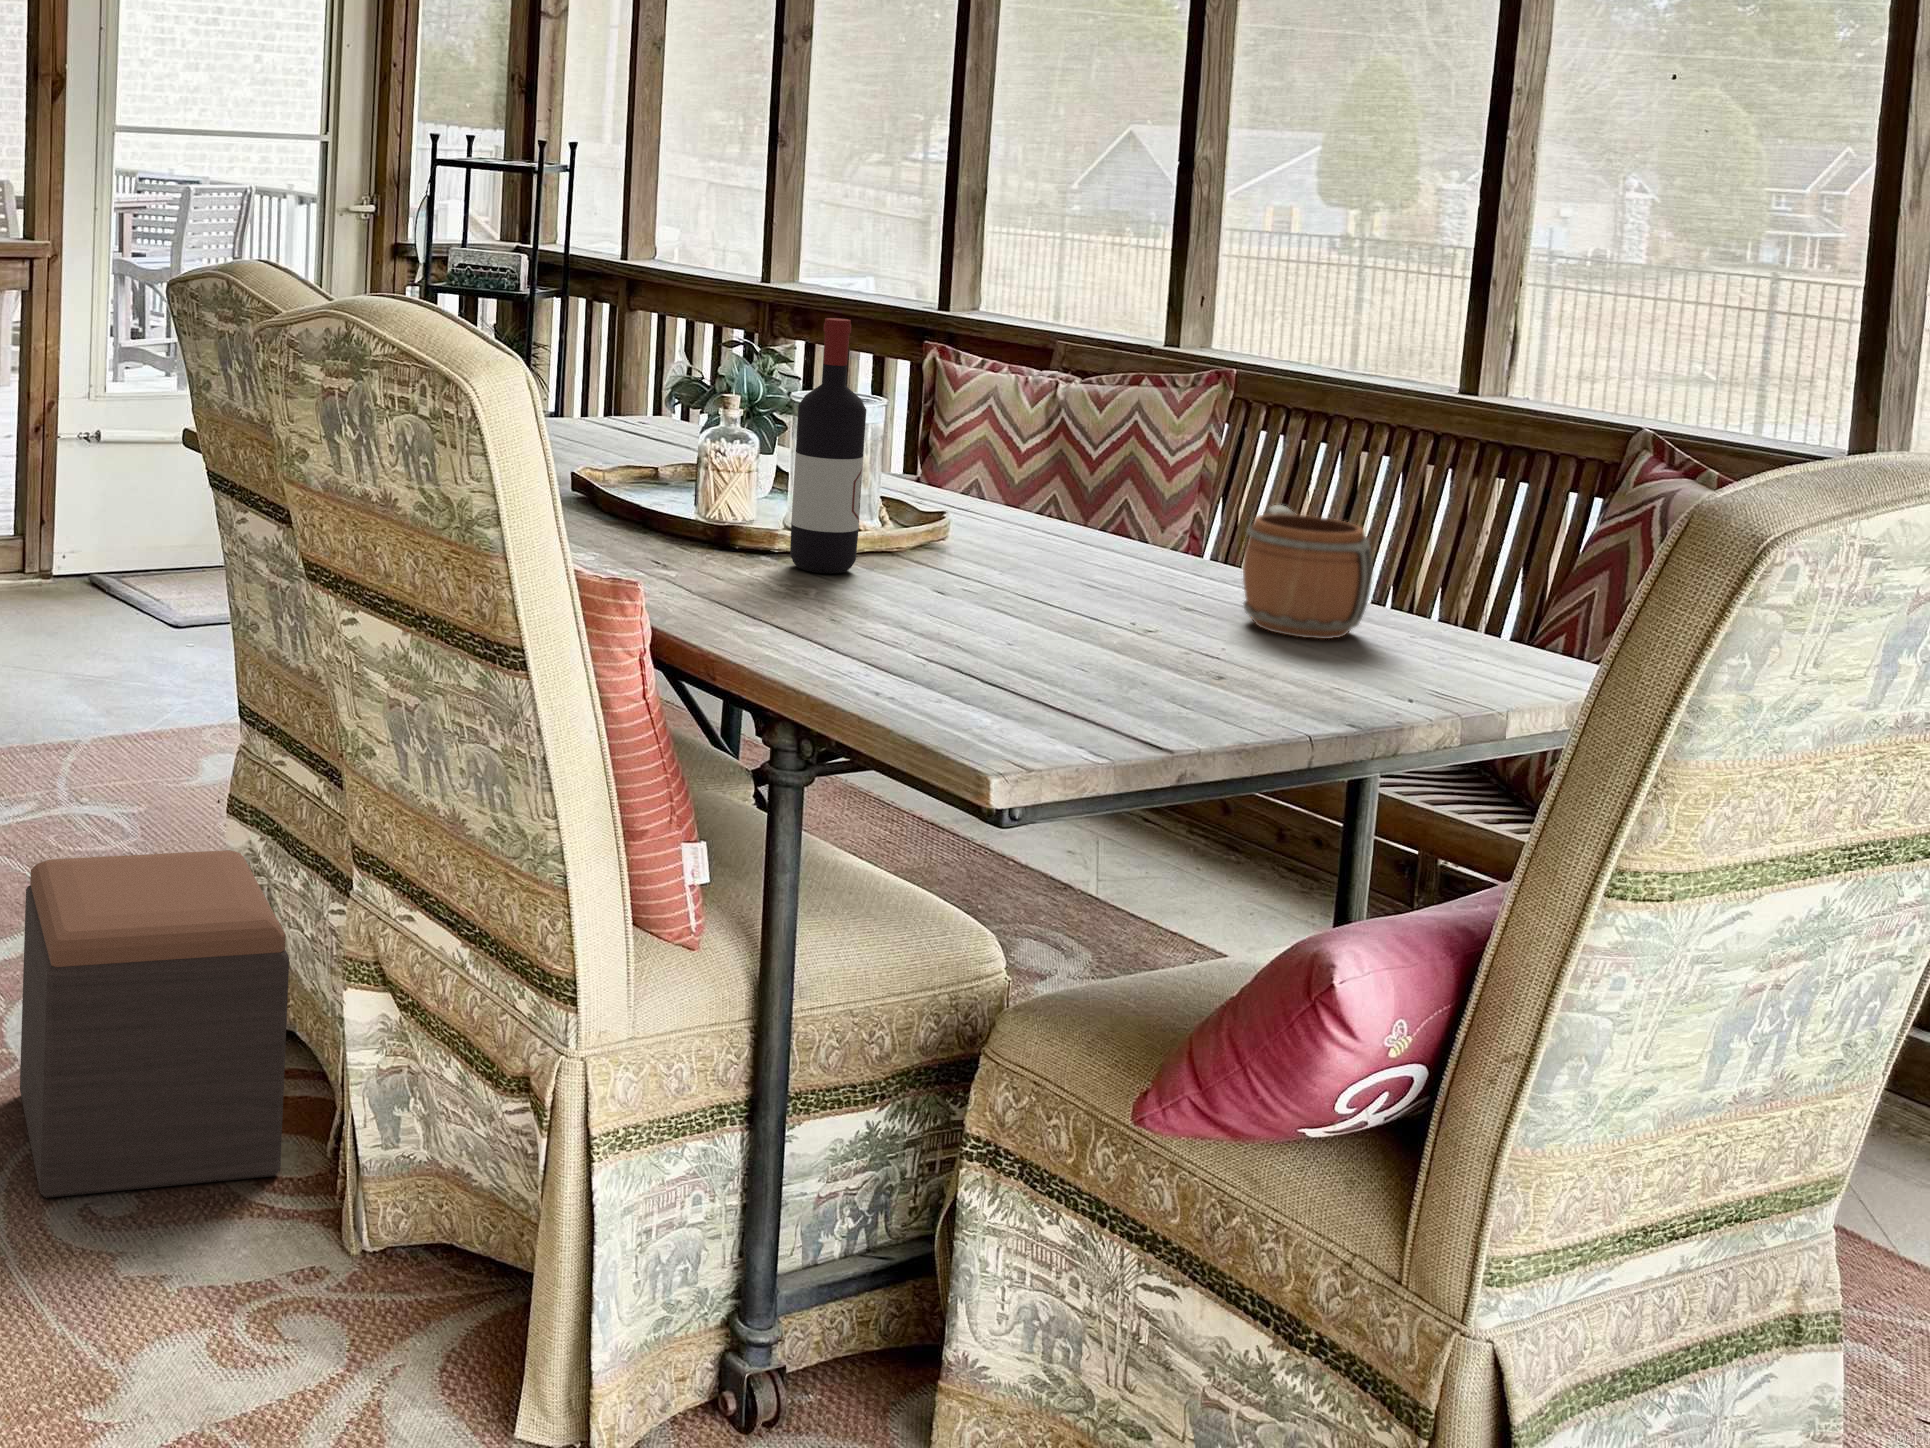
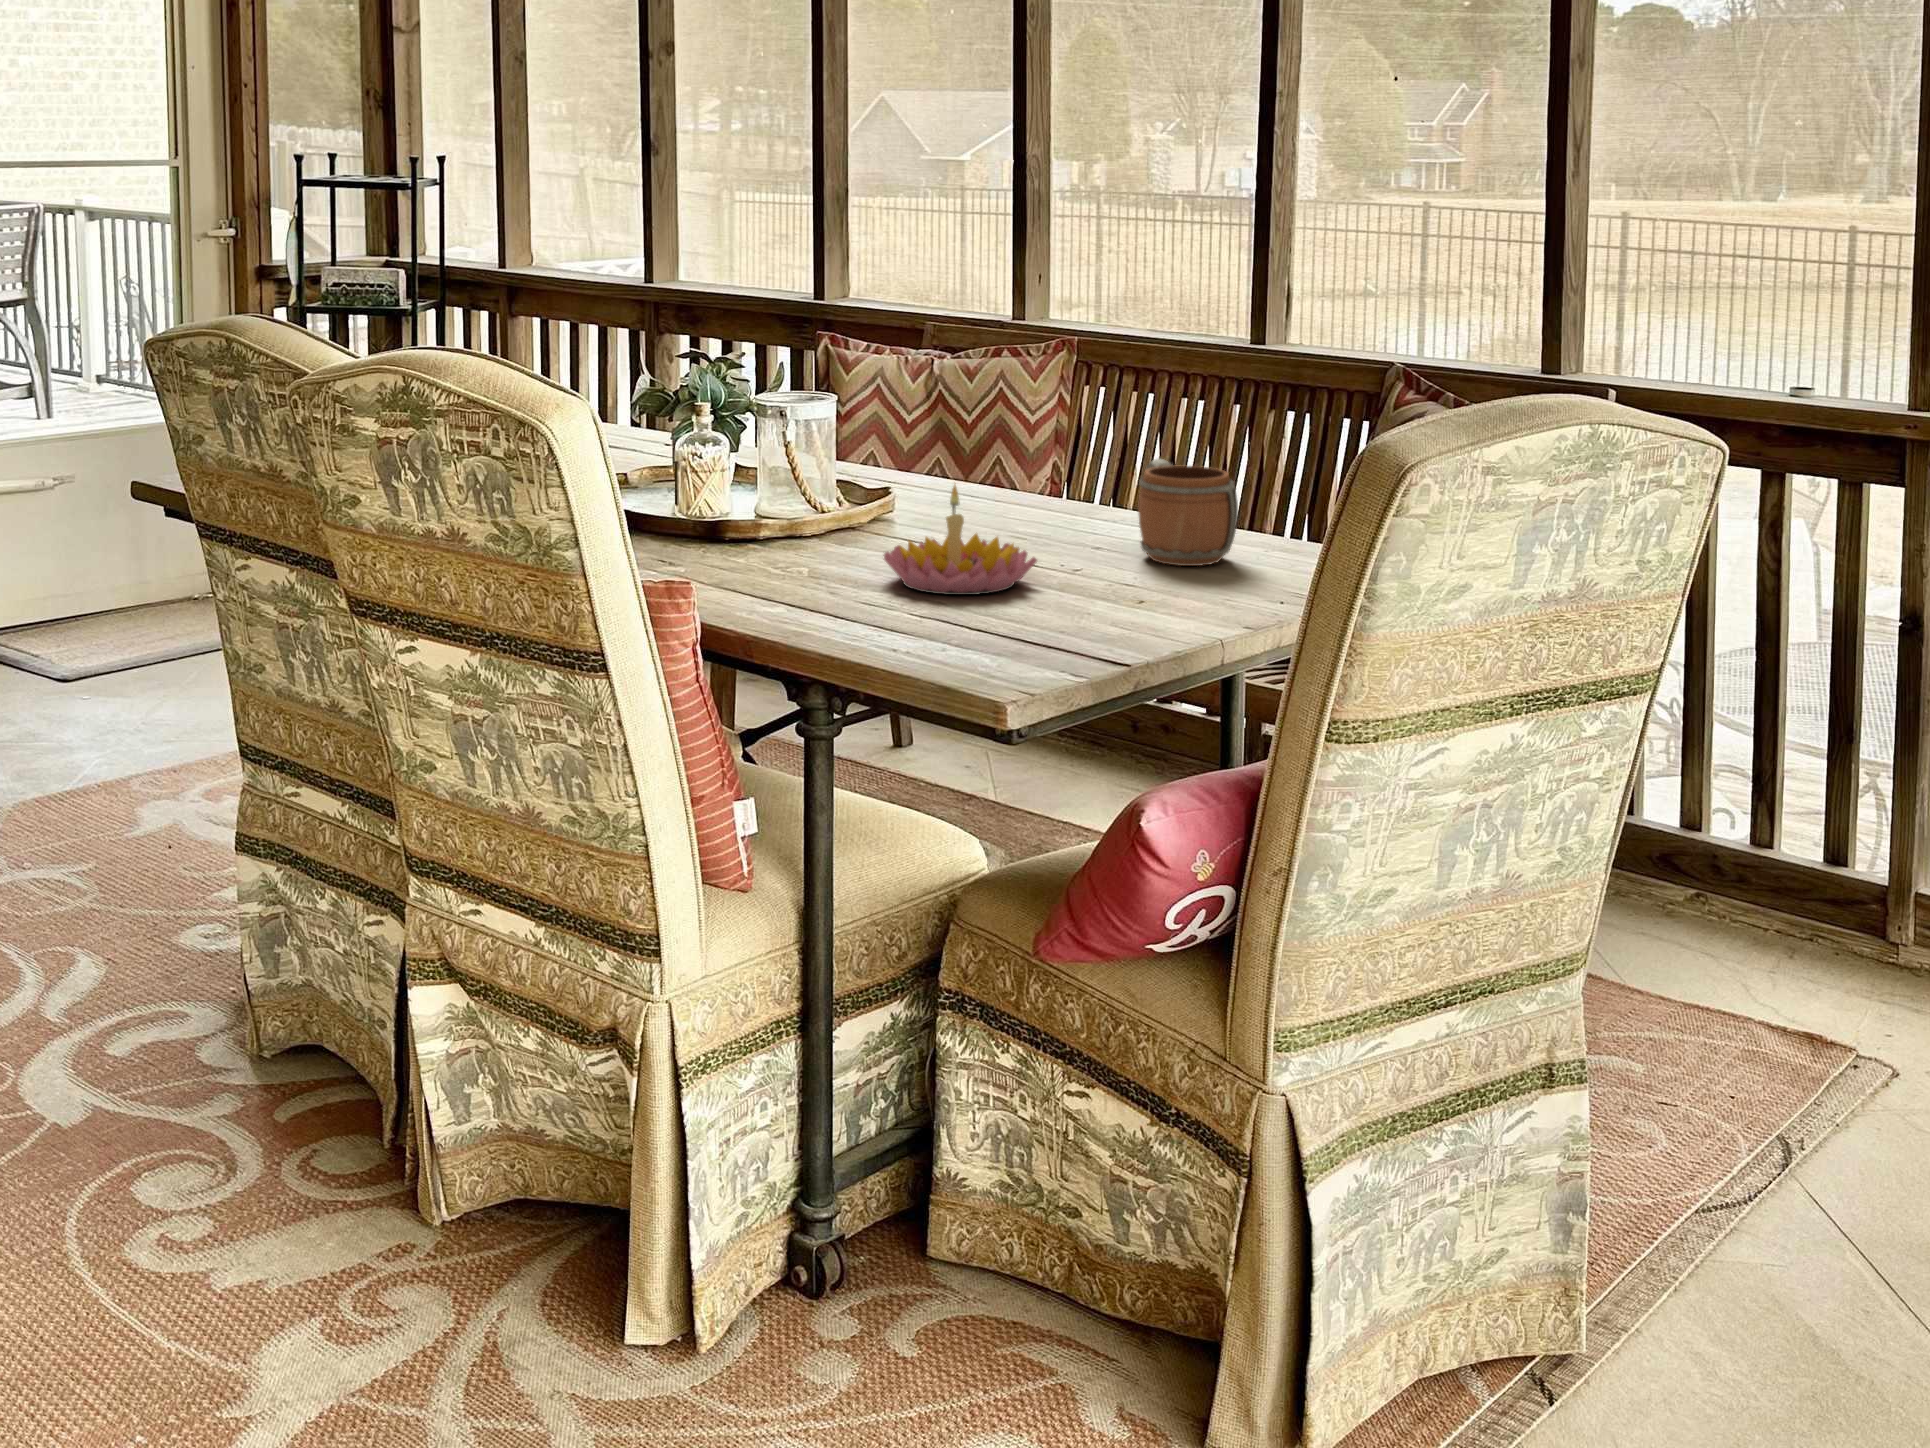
wine bottle: present [790,318,866,573] -> none [762,331,821,555]
candle holder: none [913,504,1101,640] -> present [883,485,1037,595]
footstool: present [20,850,289,1198] -> none [54,878,344,1235]

